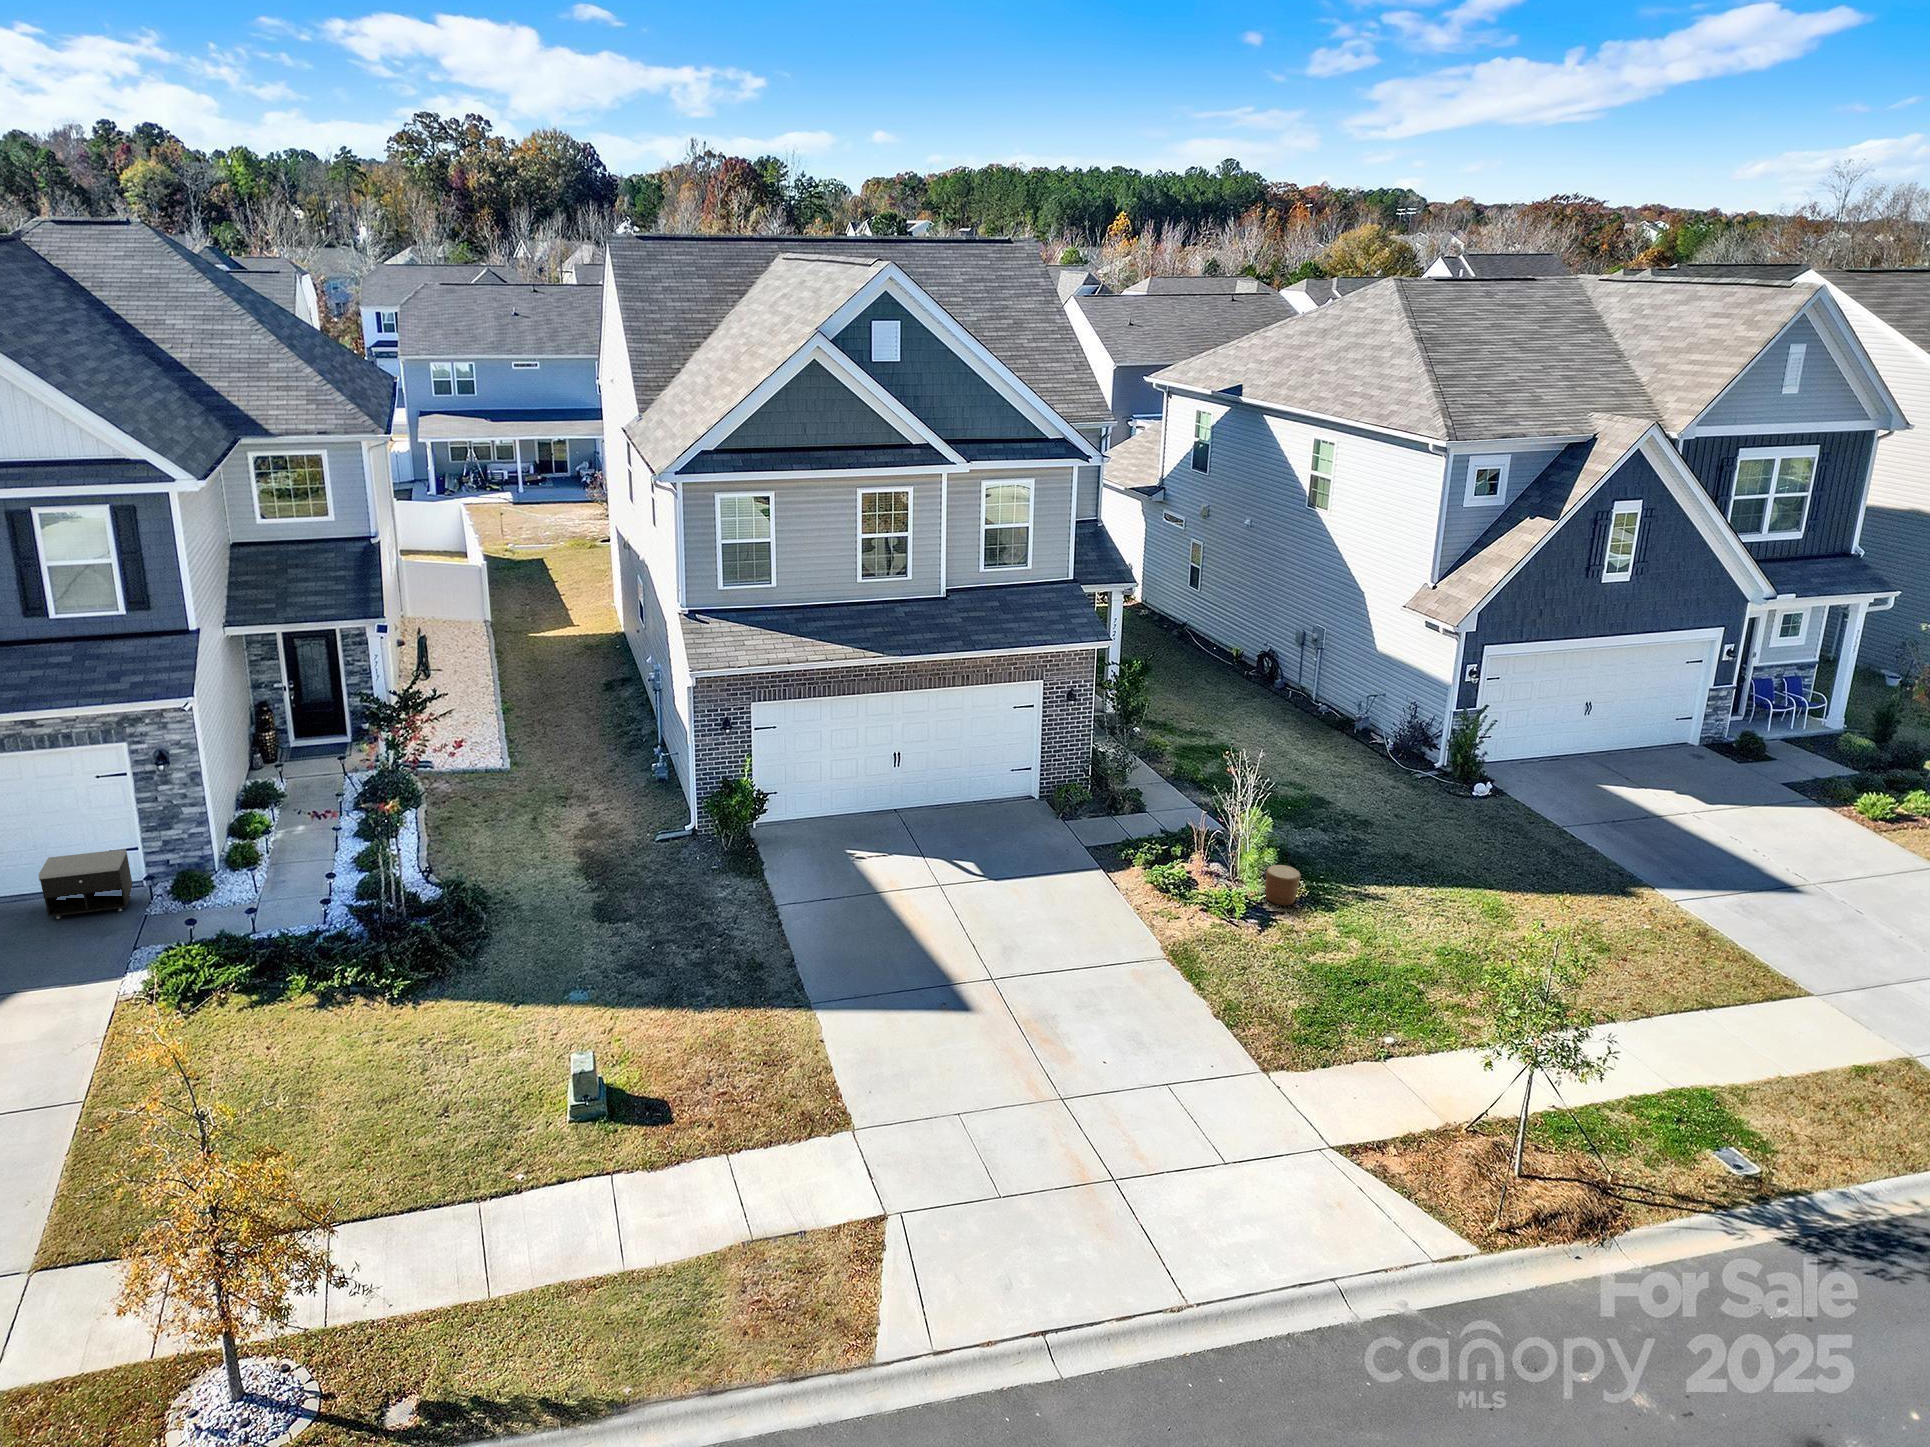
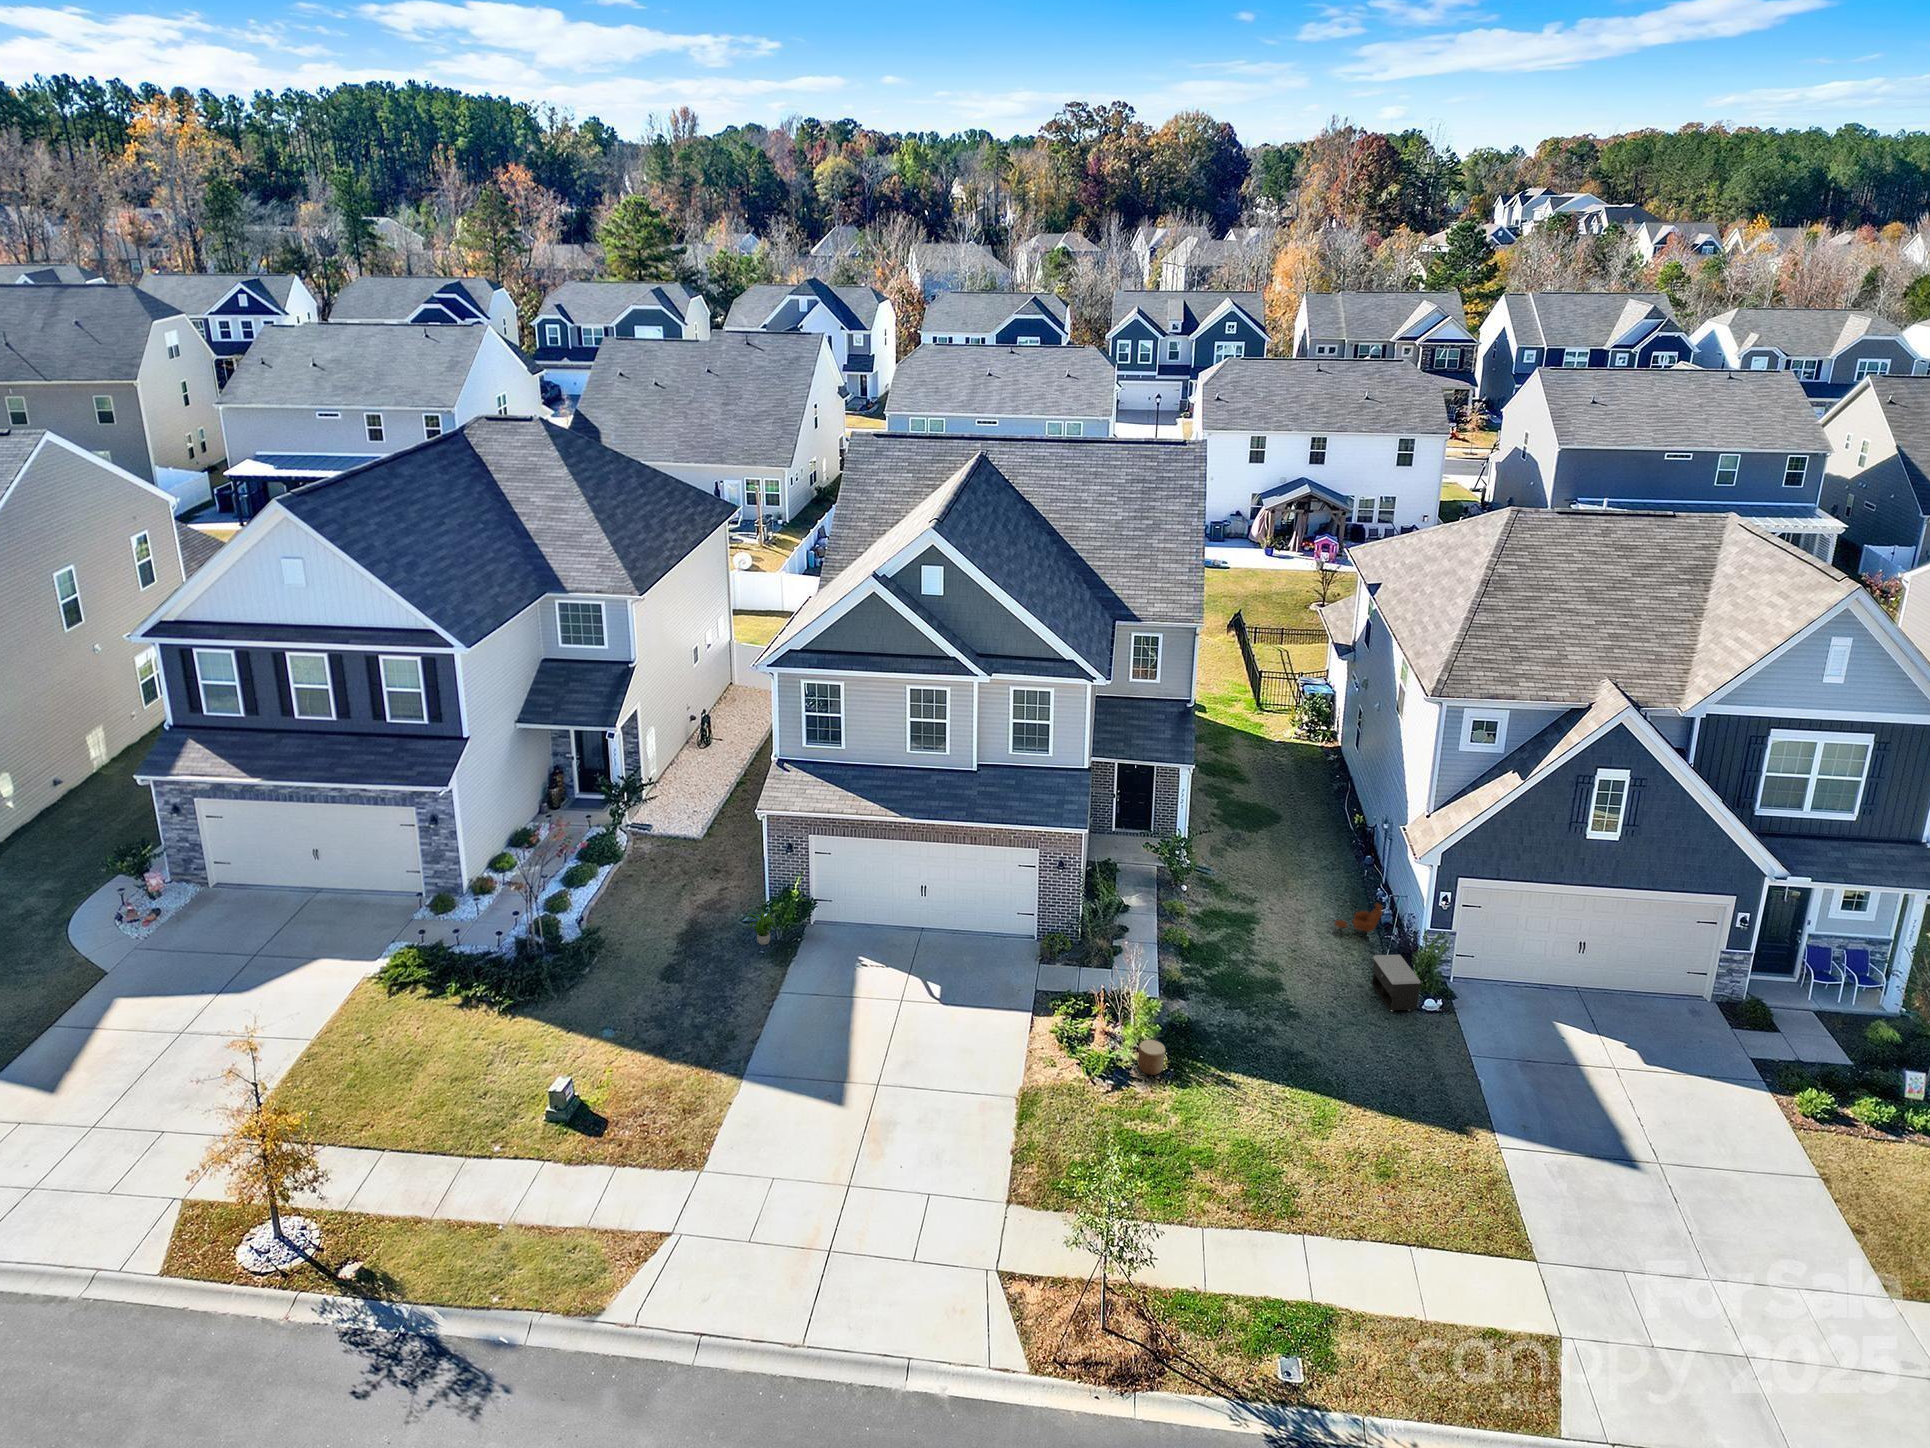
lounge chair: none [1323,706,1375,750] -> present [1335,903,1382,934]
potted plant: none [678,814,730,859] -> present [747,912,776,945]
storage bench: present [39,849,132,919] -> present [1371,955,1421,1011]

